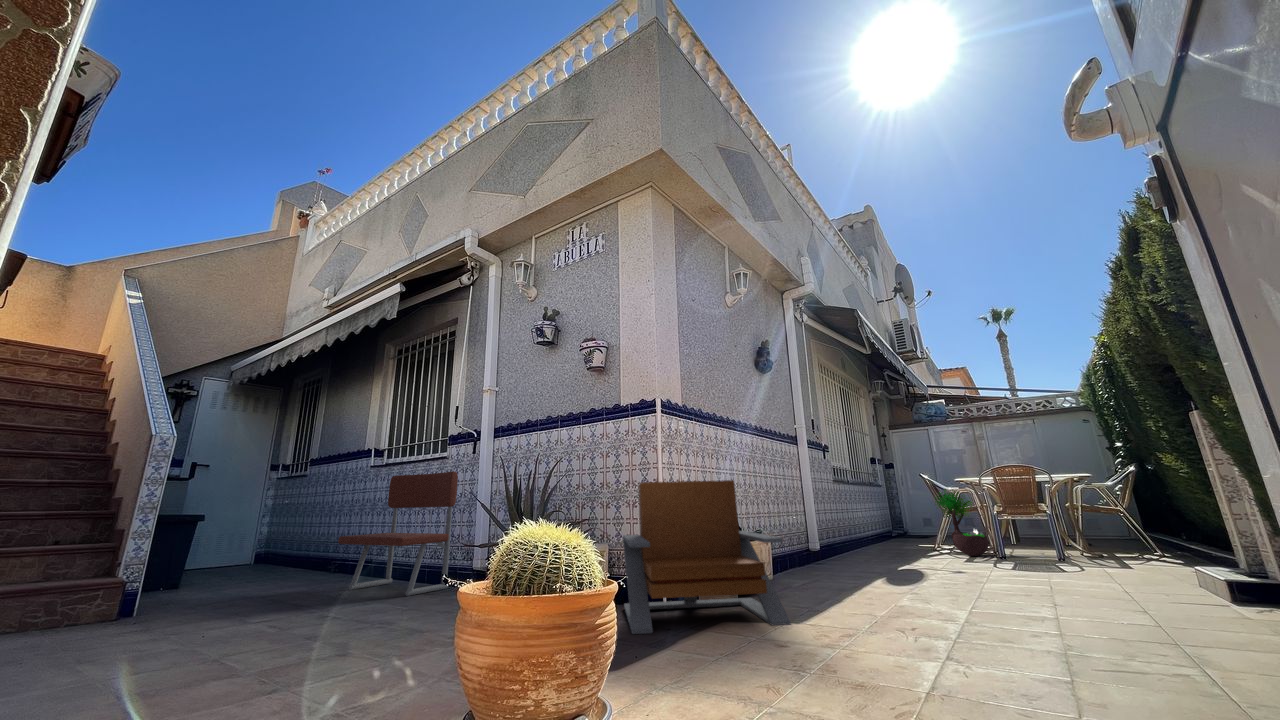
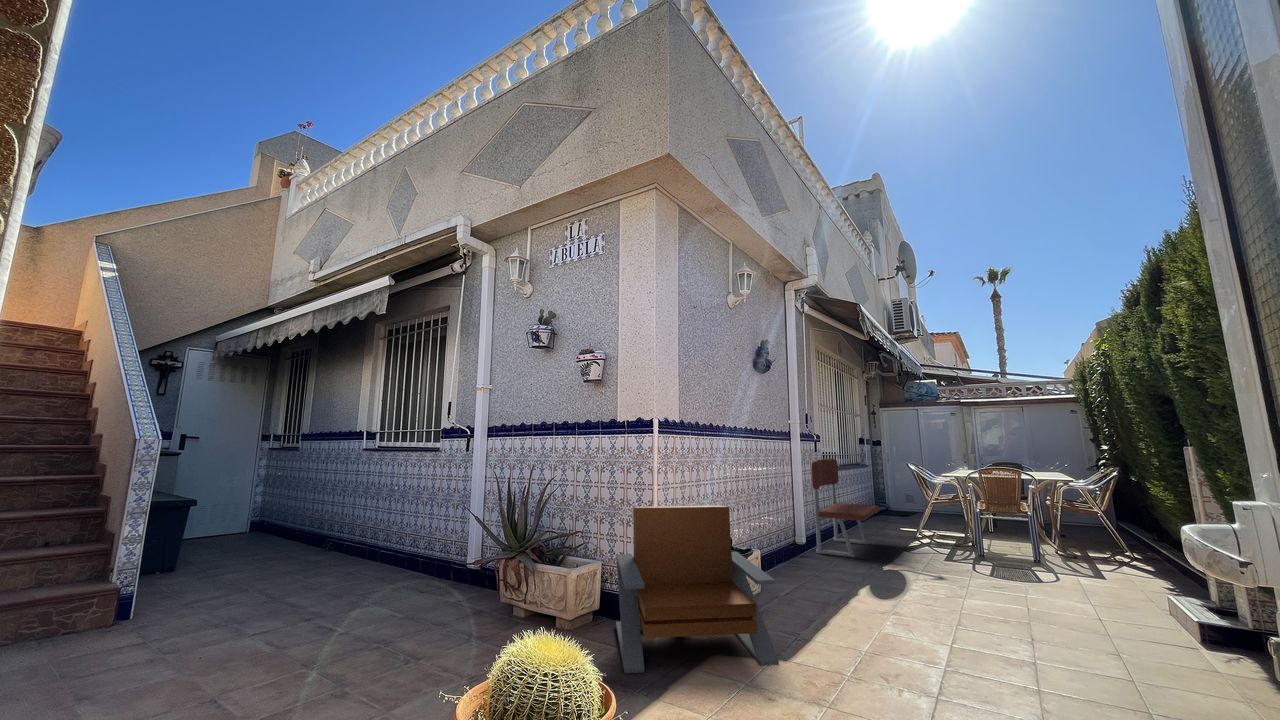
bench: present [338,471,458,596] -> present [811,459,879,558]
potted tree: present [935,489,989,556] -> none [918,484,967,553]

